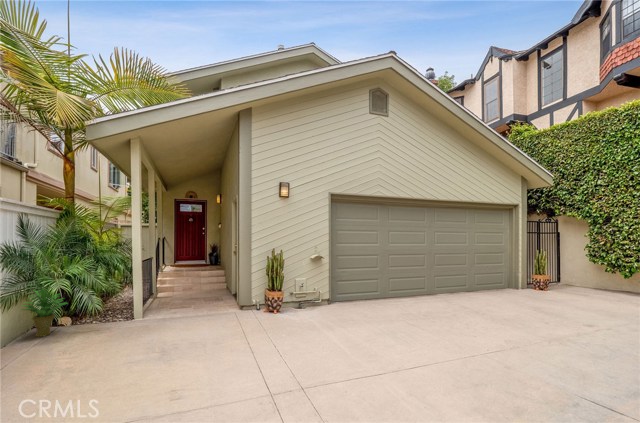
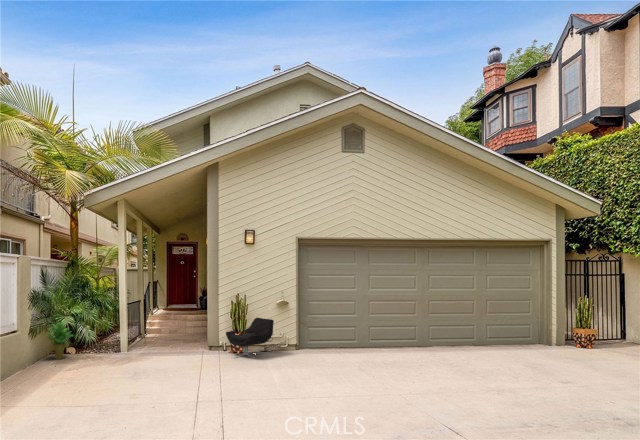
lounge chair: none [262,273,314,321] -> present [226,318,274,358]

